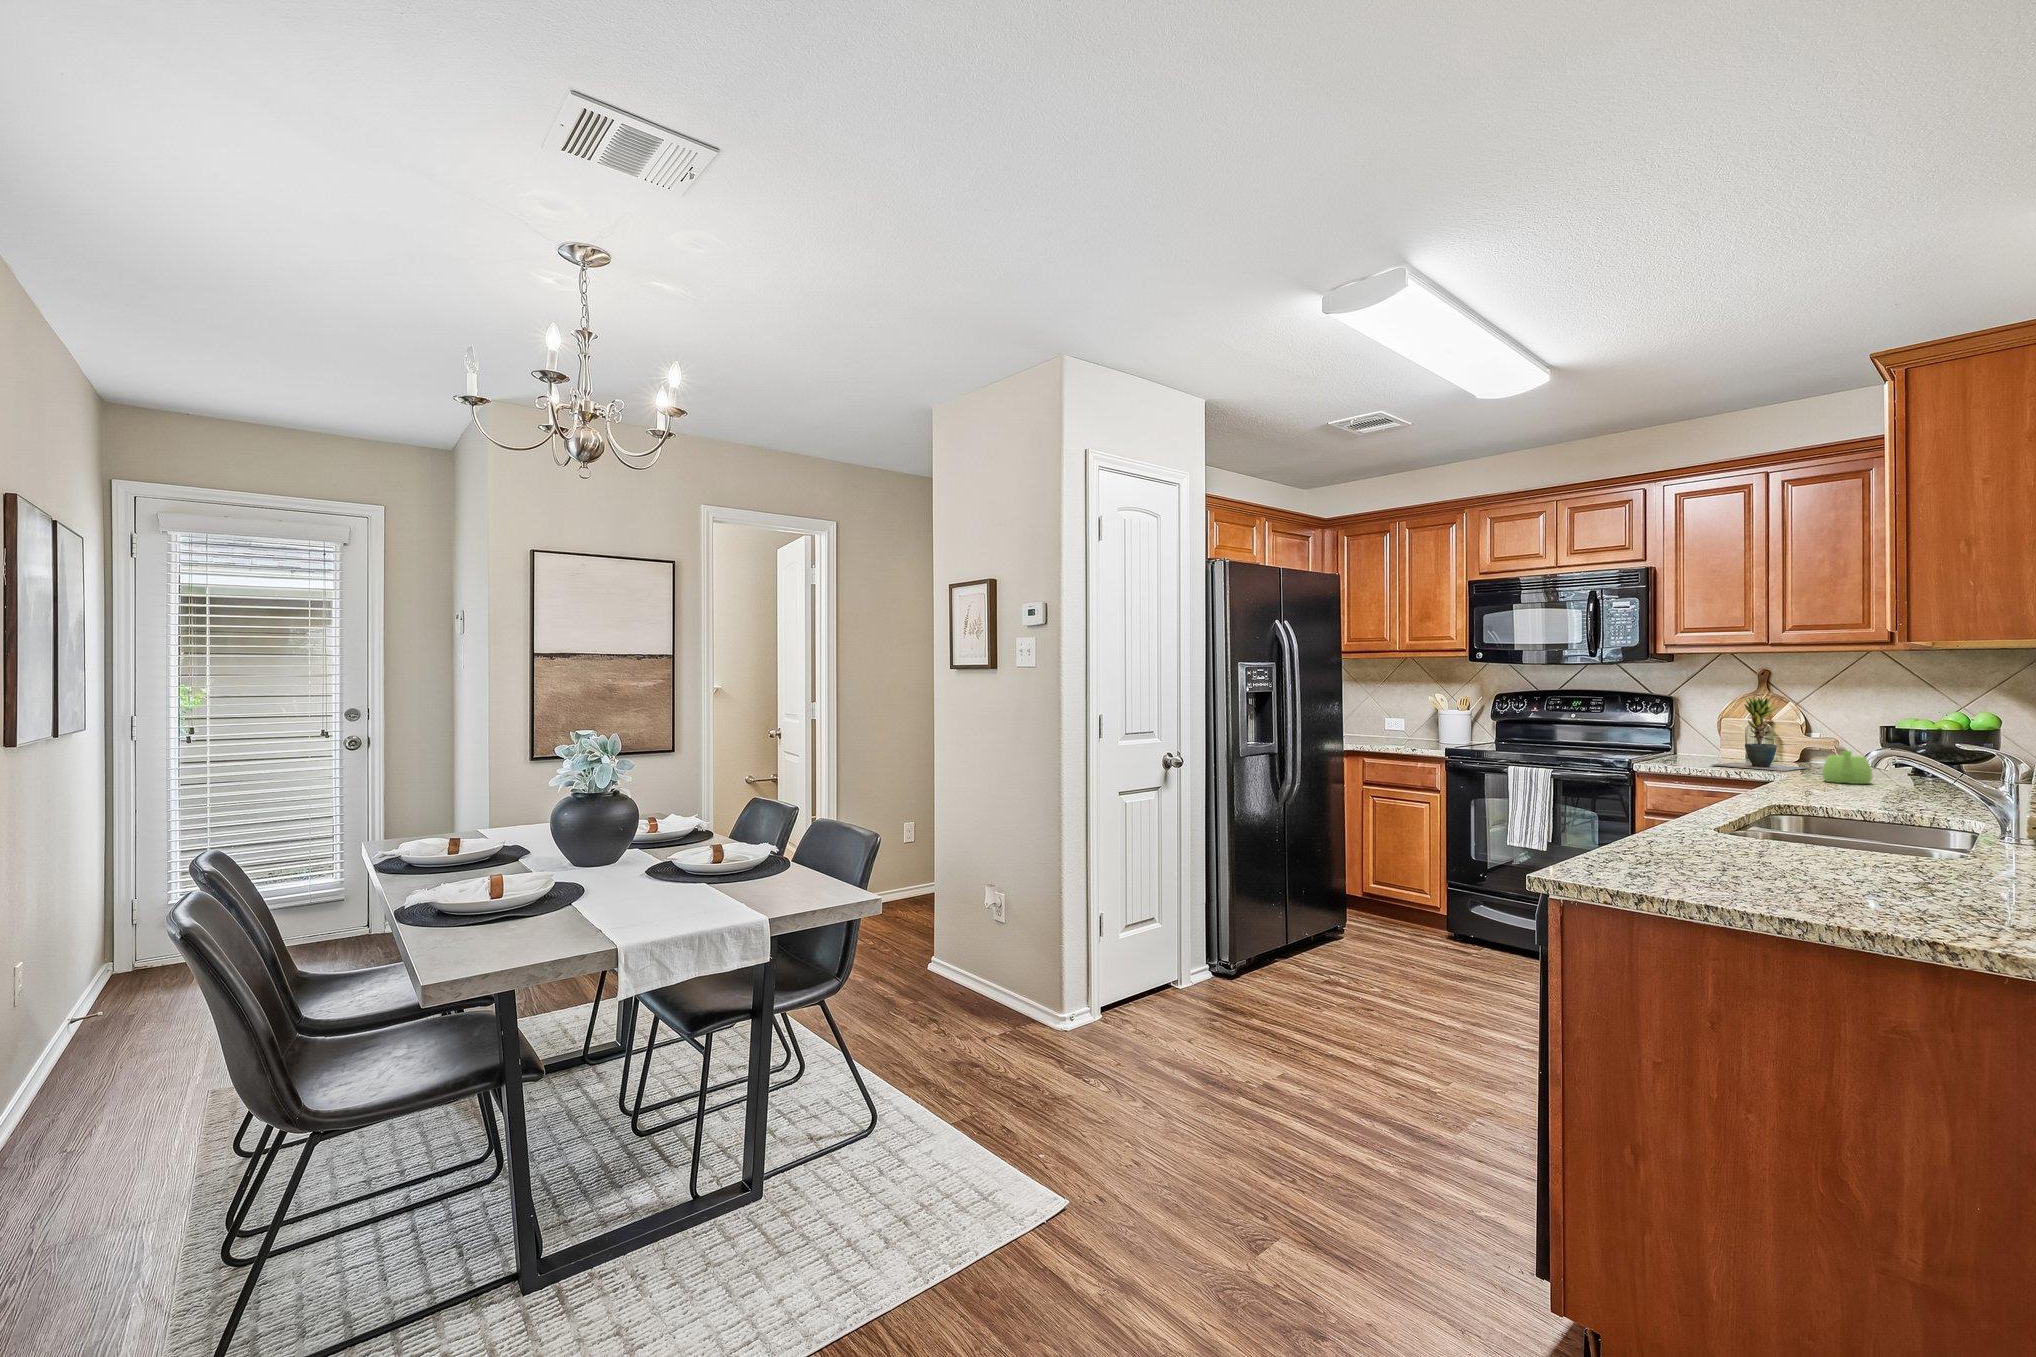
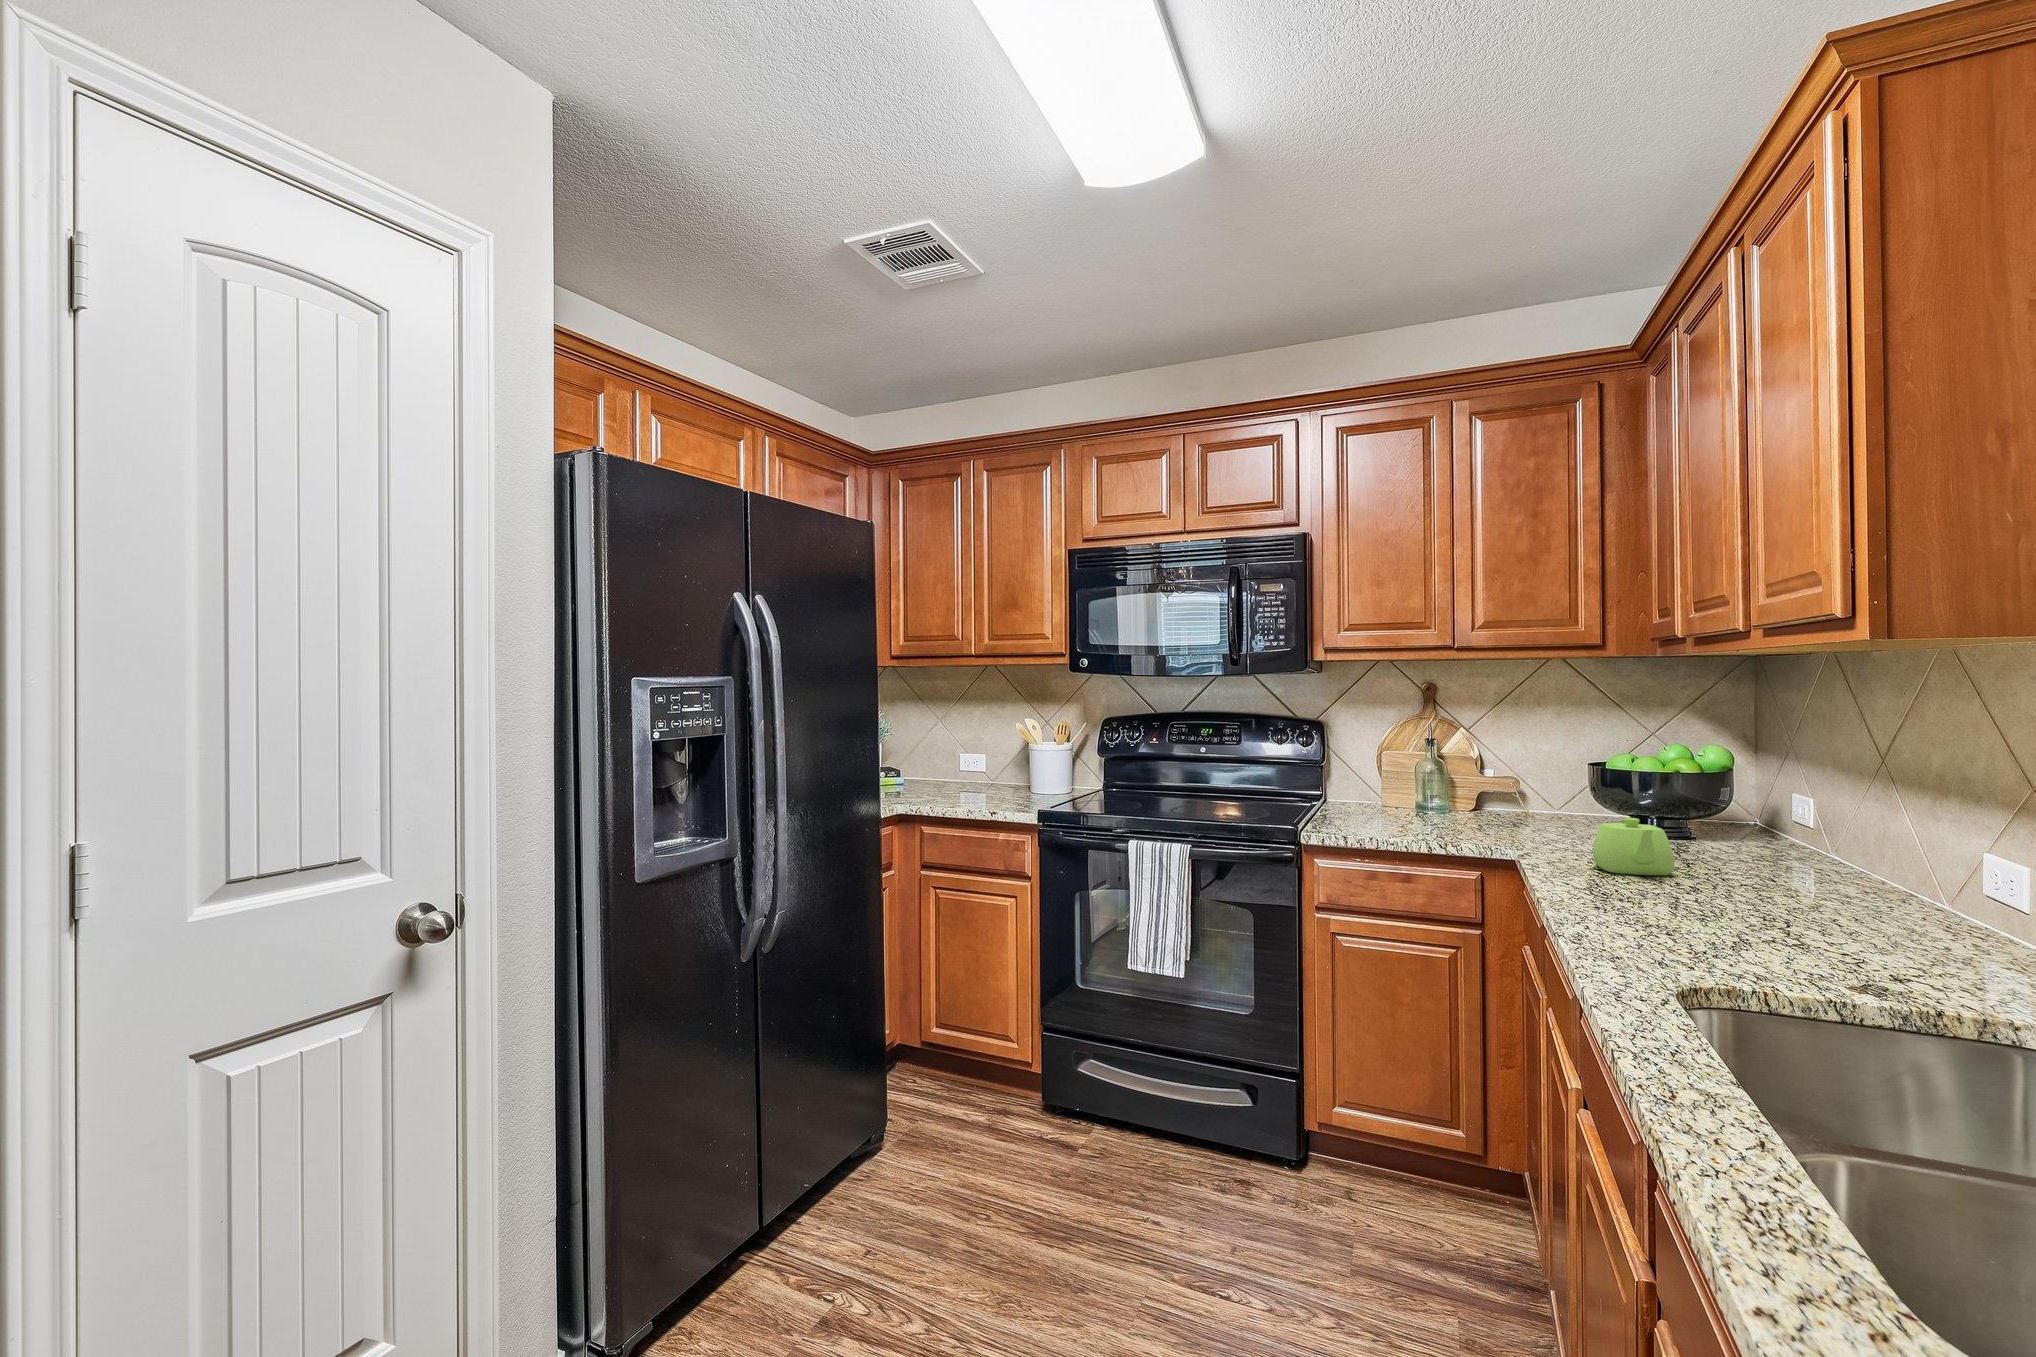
potted plant: present [1713,698,1807,771] -> none [1395,724,1515,838]

